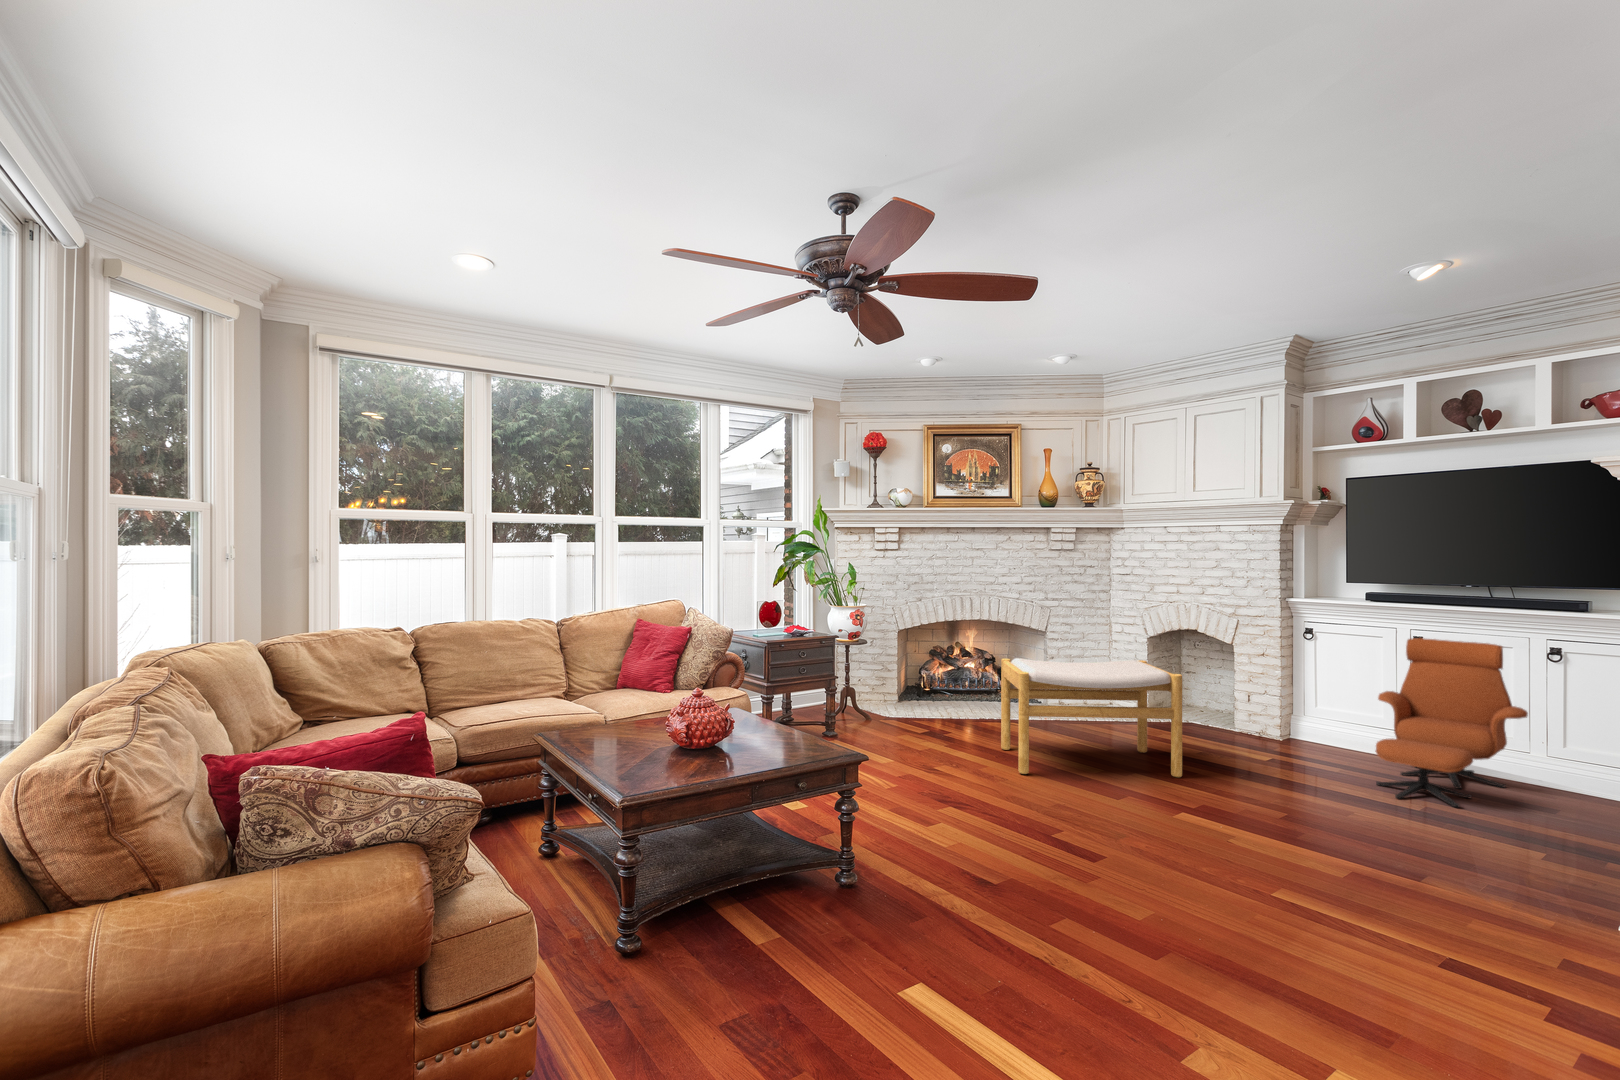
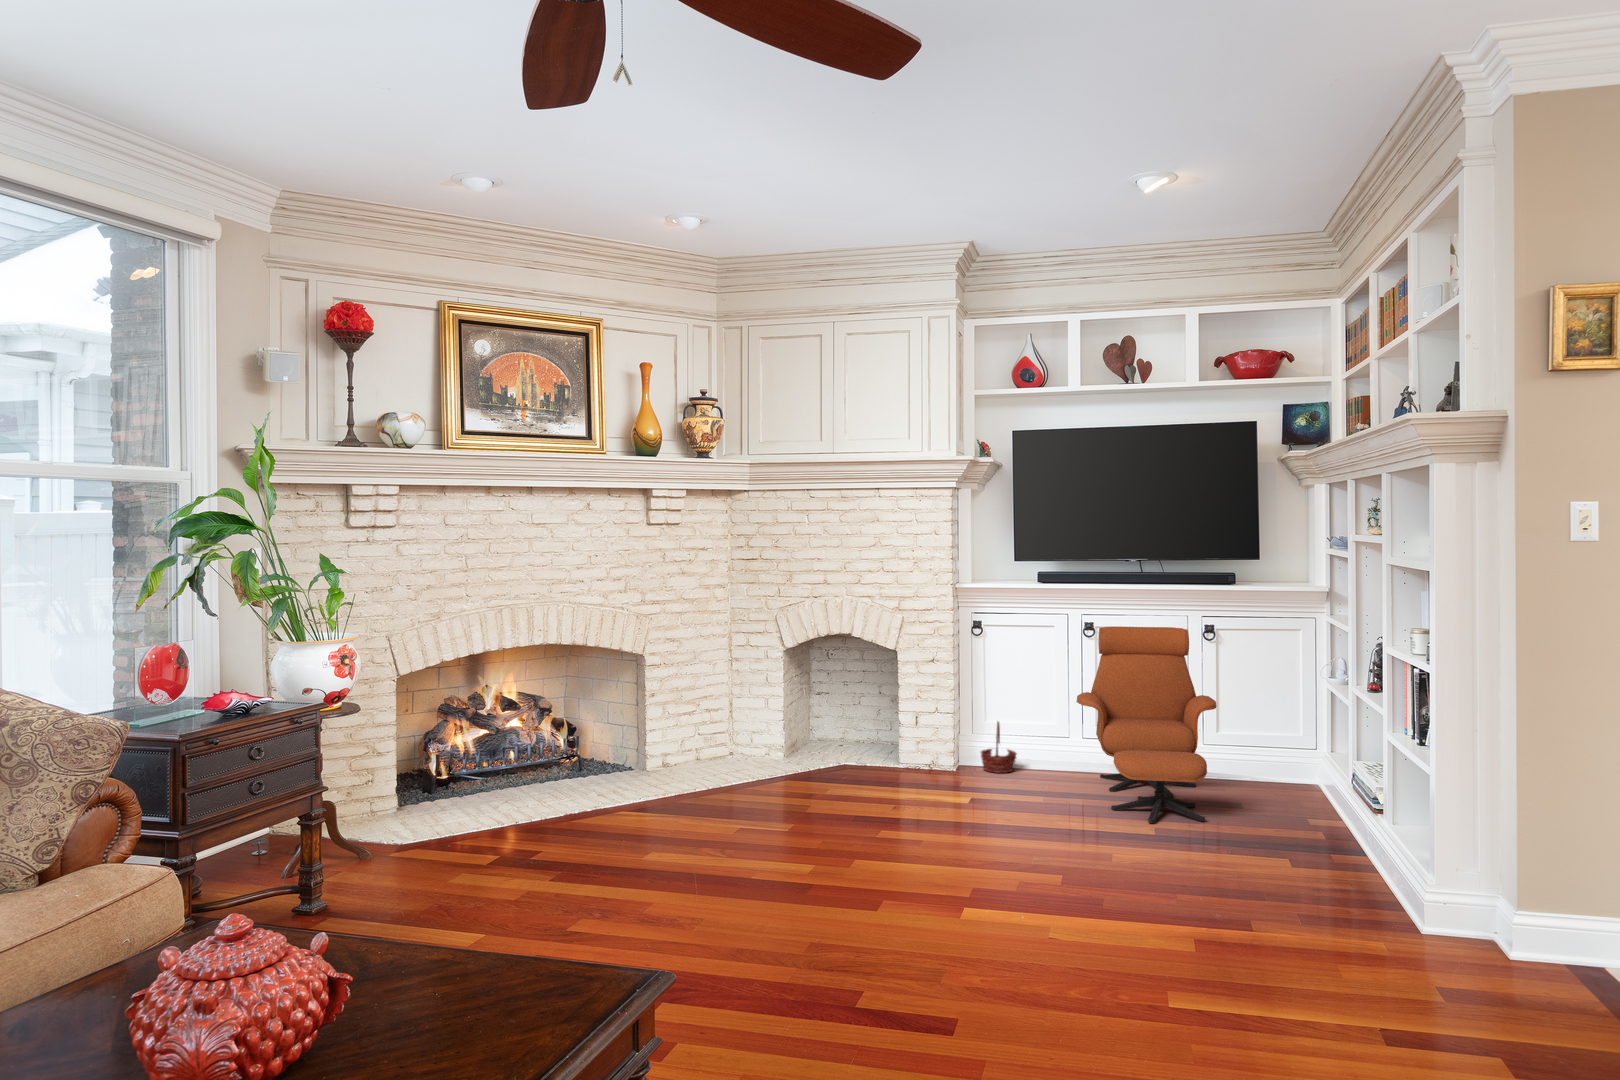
footstool: present [1001,658,1182,777] -> none [674,687,944,901]
basket: none [1300,707,1335,748] -> present [981,722,1017,773]

